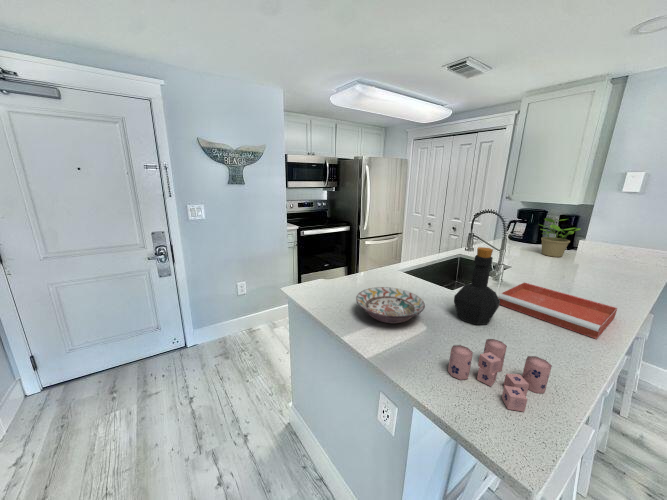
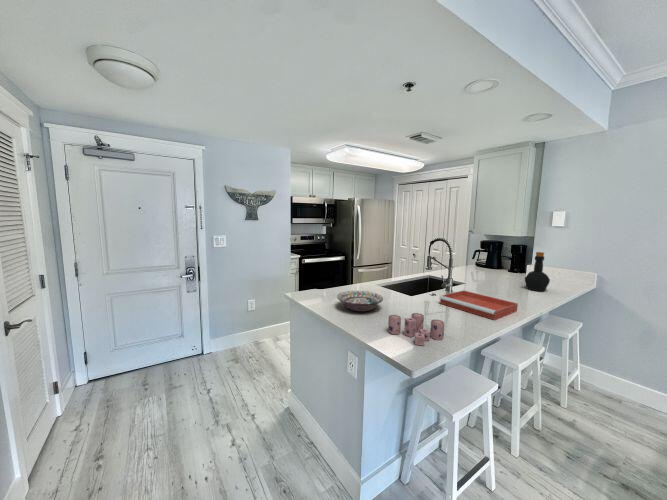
potted plant: present [539,218,581,257] -> none [490,246,523,278]
bottle: present [454,247,500,325] -> present [525,252,550,291]

